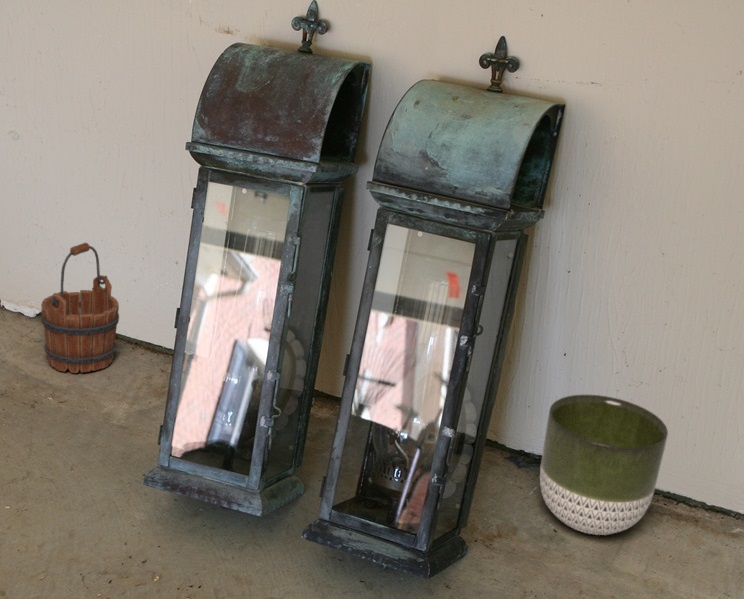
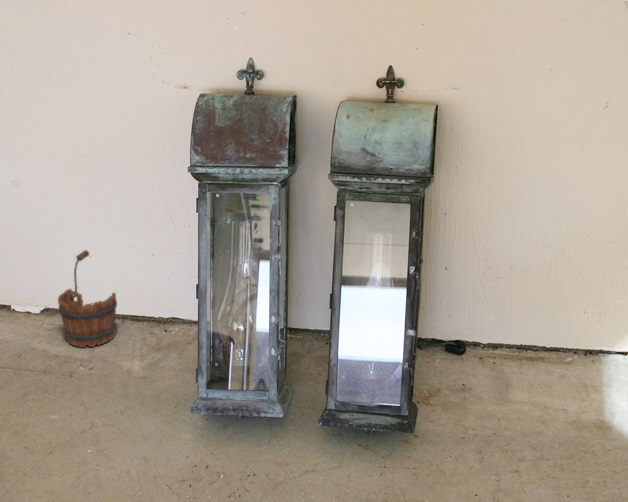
planter: present [540,395,668,535] -> none [447,292,528,382]

